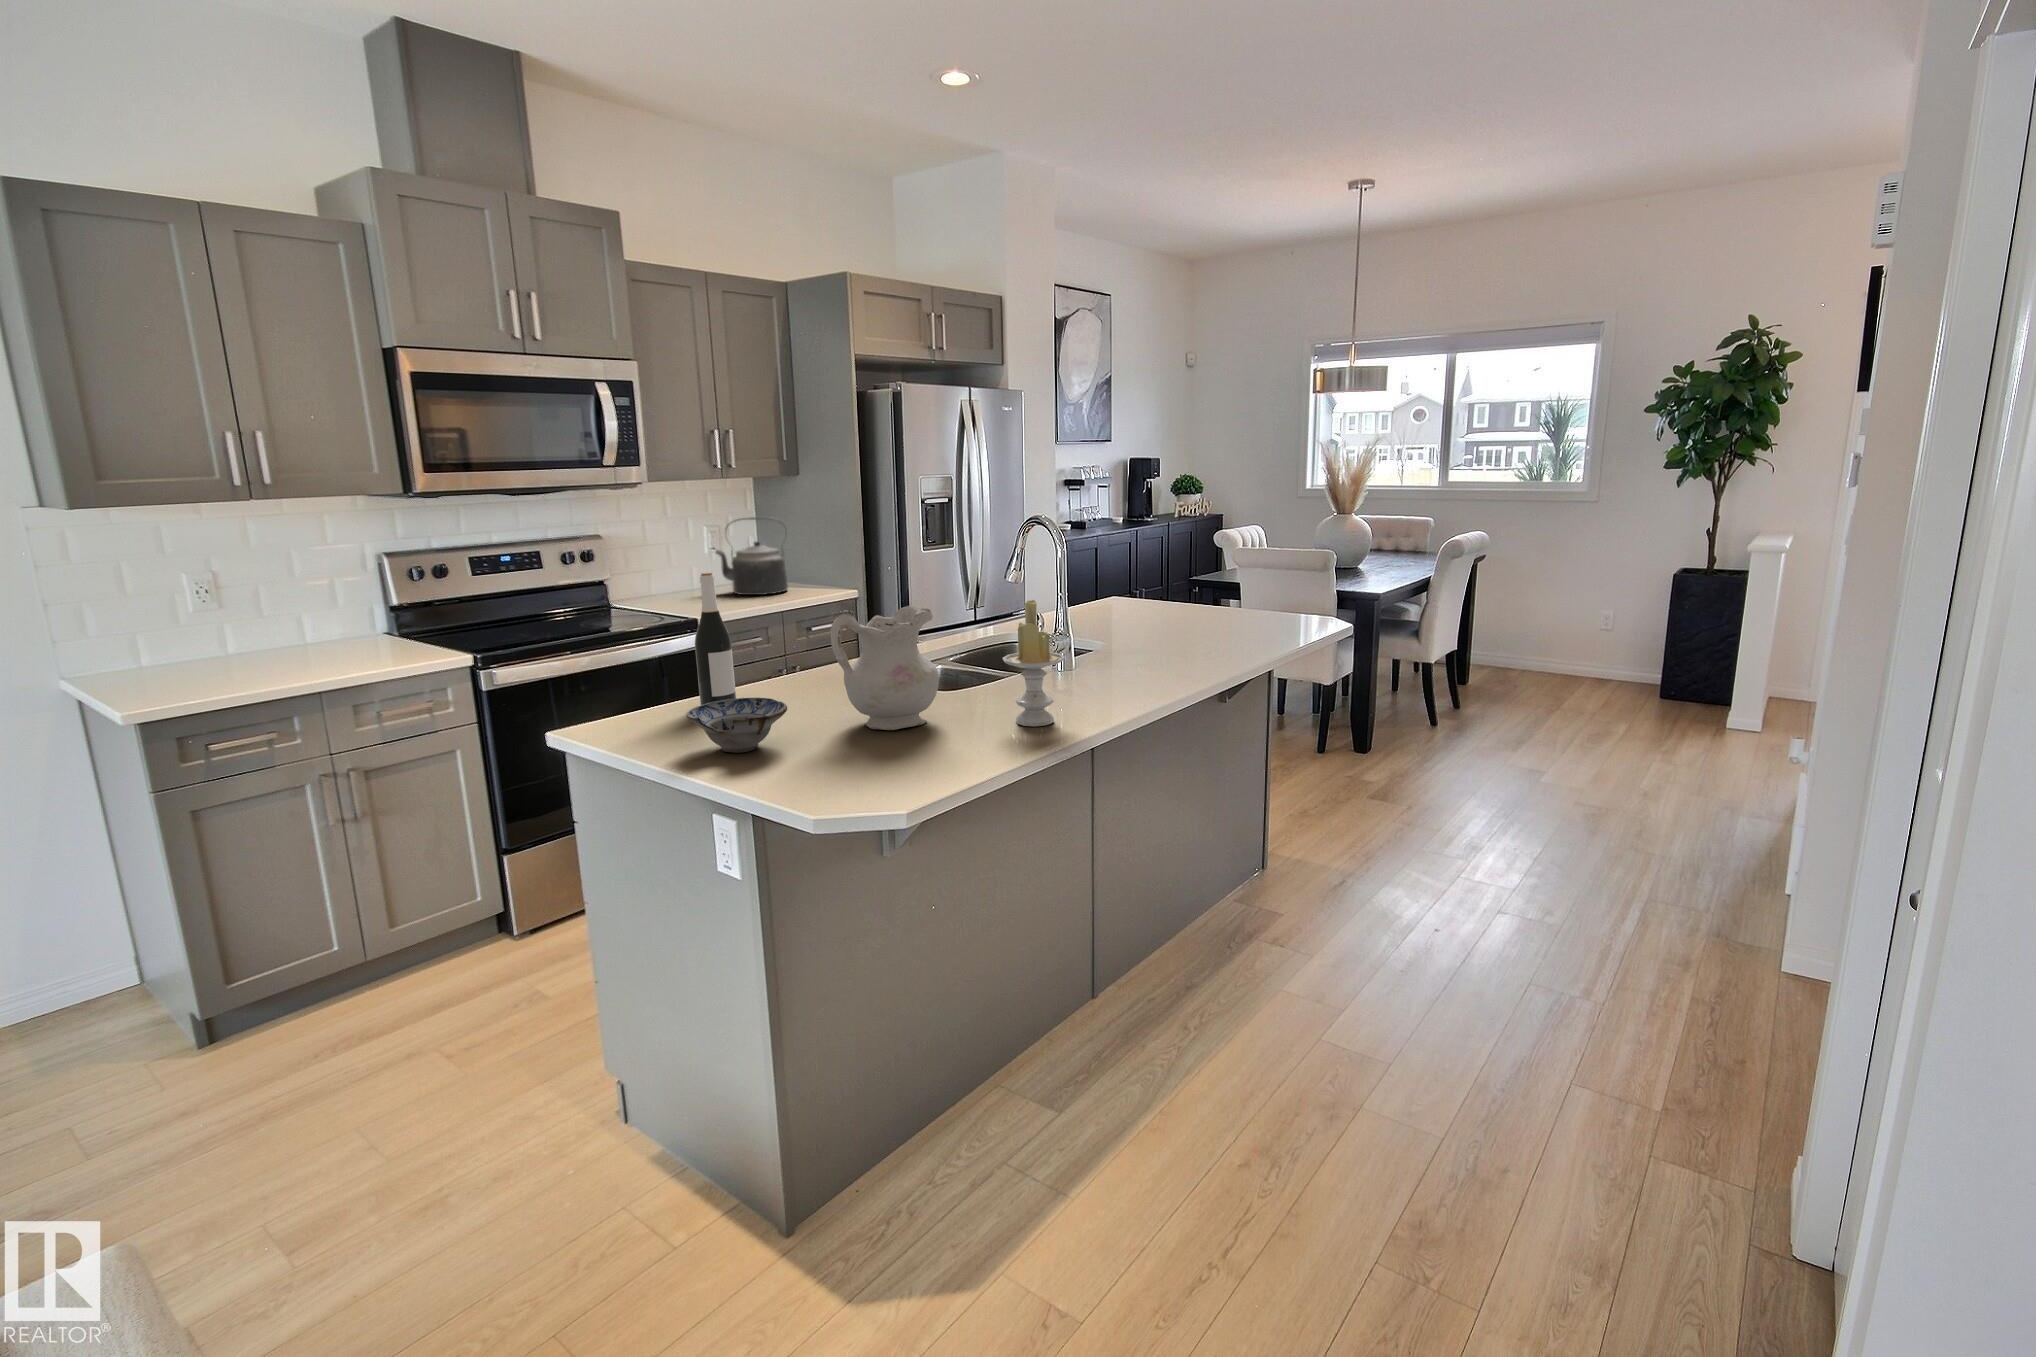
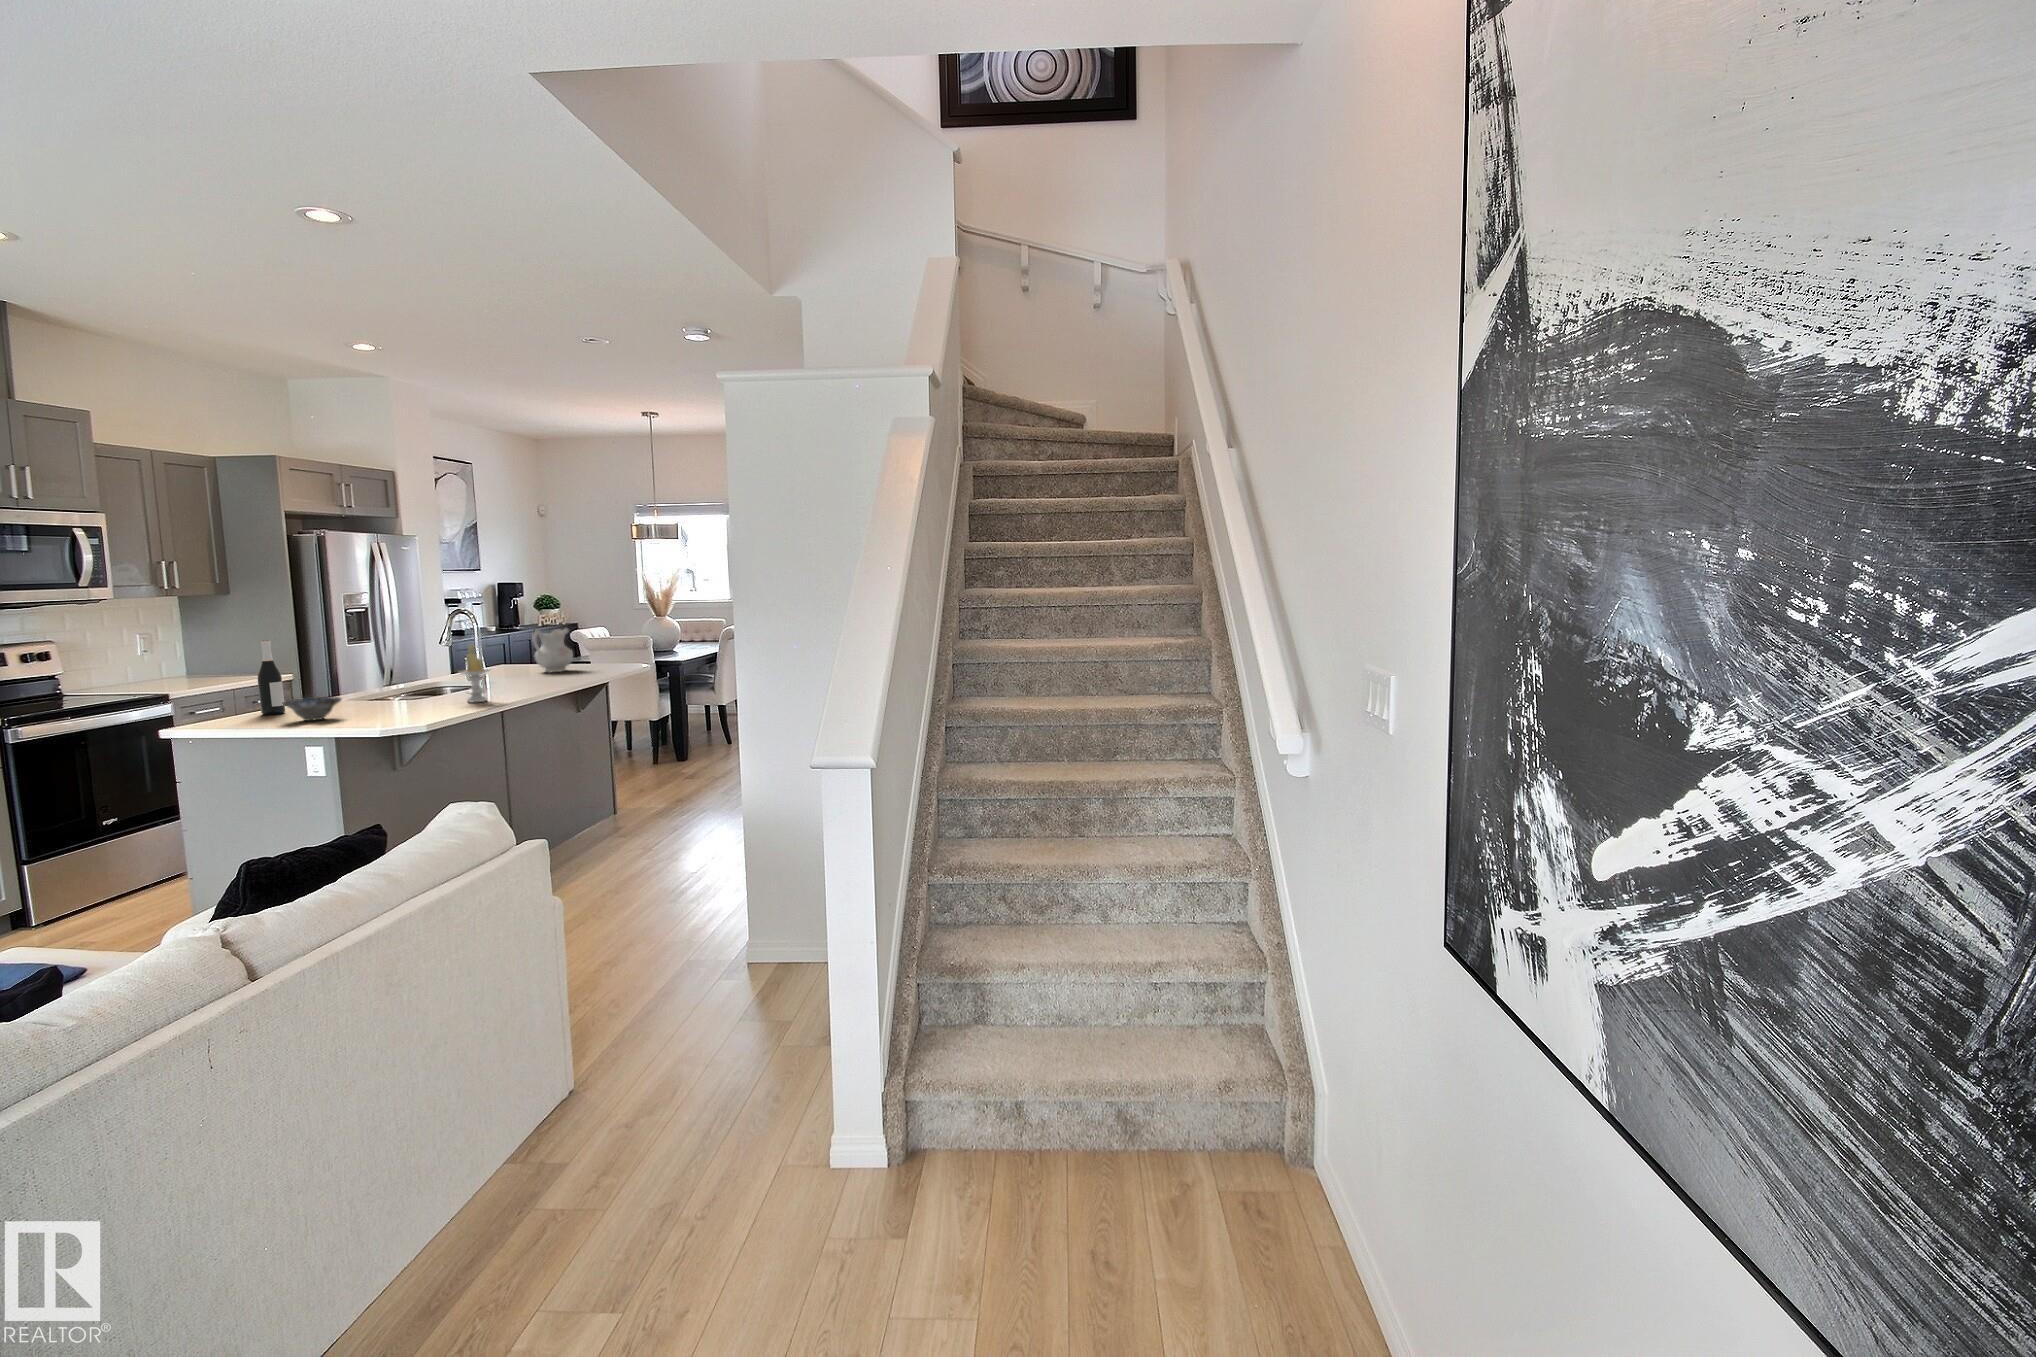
kettle: present [716,517,788,595] -> none [157,625,228,682]
ceramic pitcher: present [830,606,939,730] -> present [532,629,573,672]

